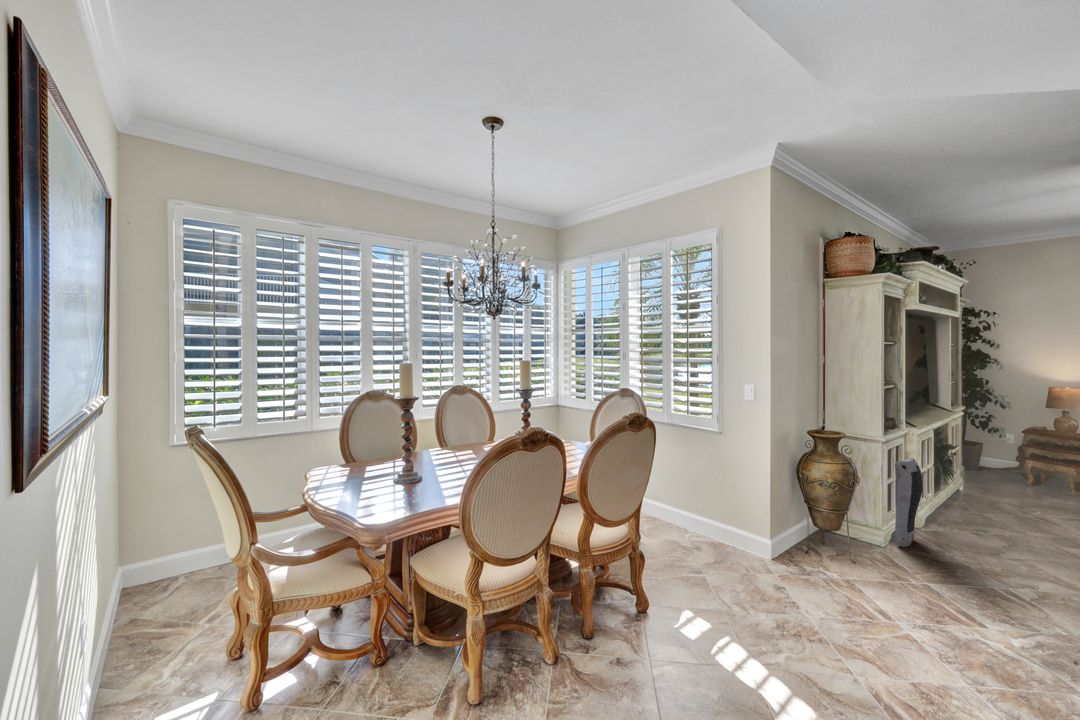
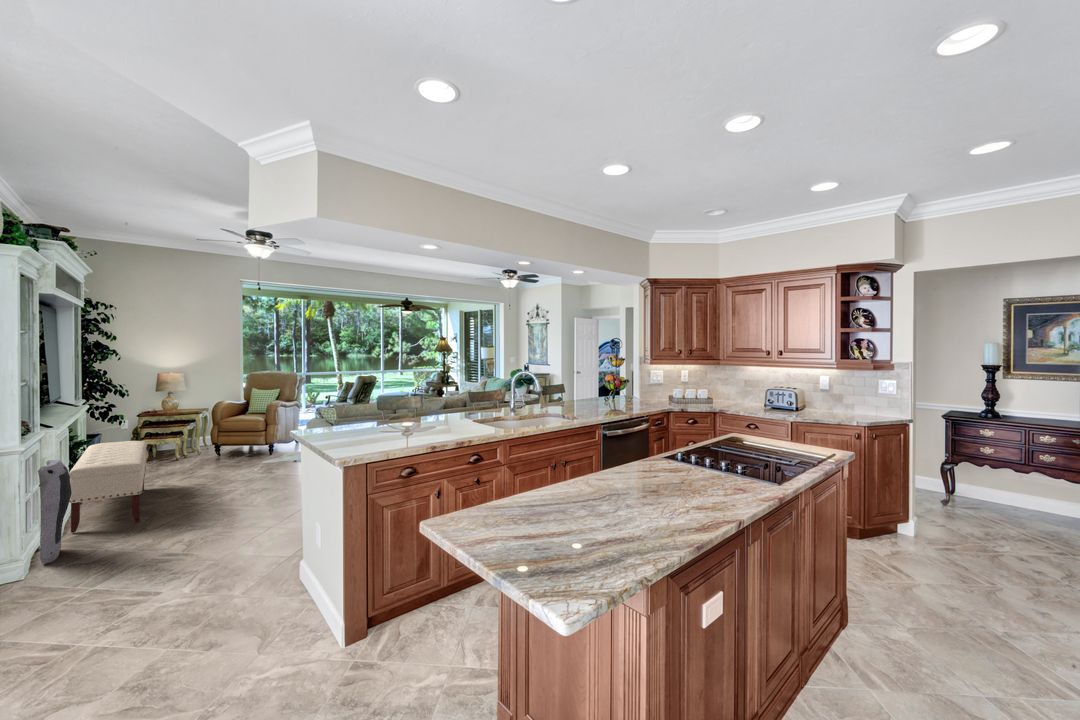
bench: none [926,452,1016,544] -> present [69,441,147,533]

